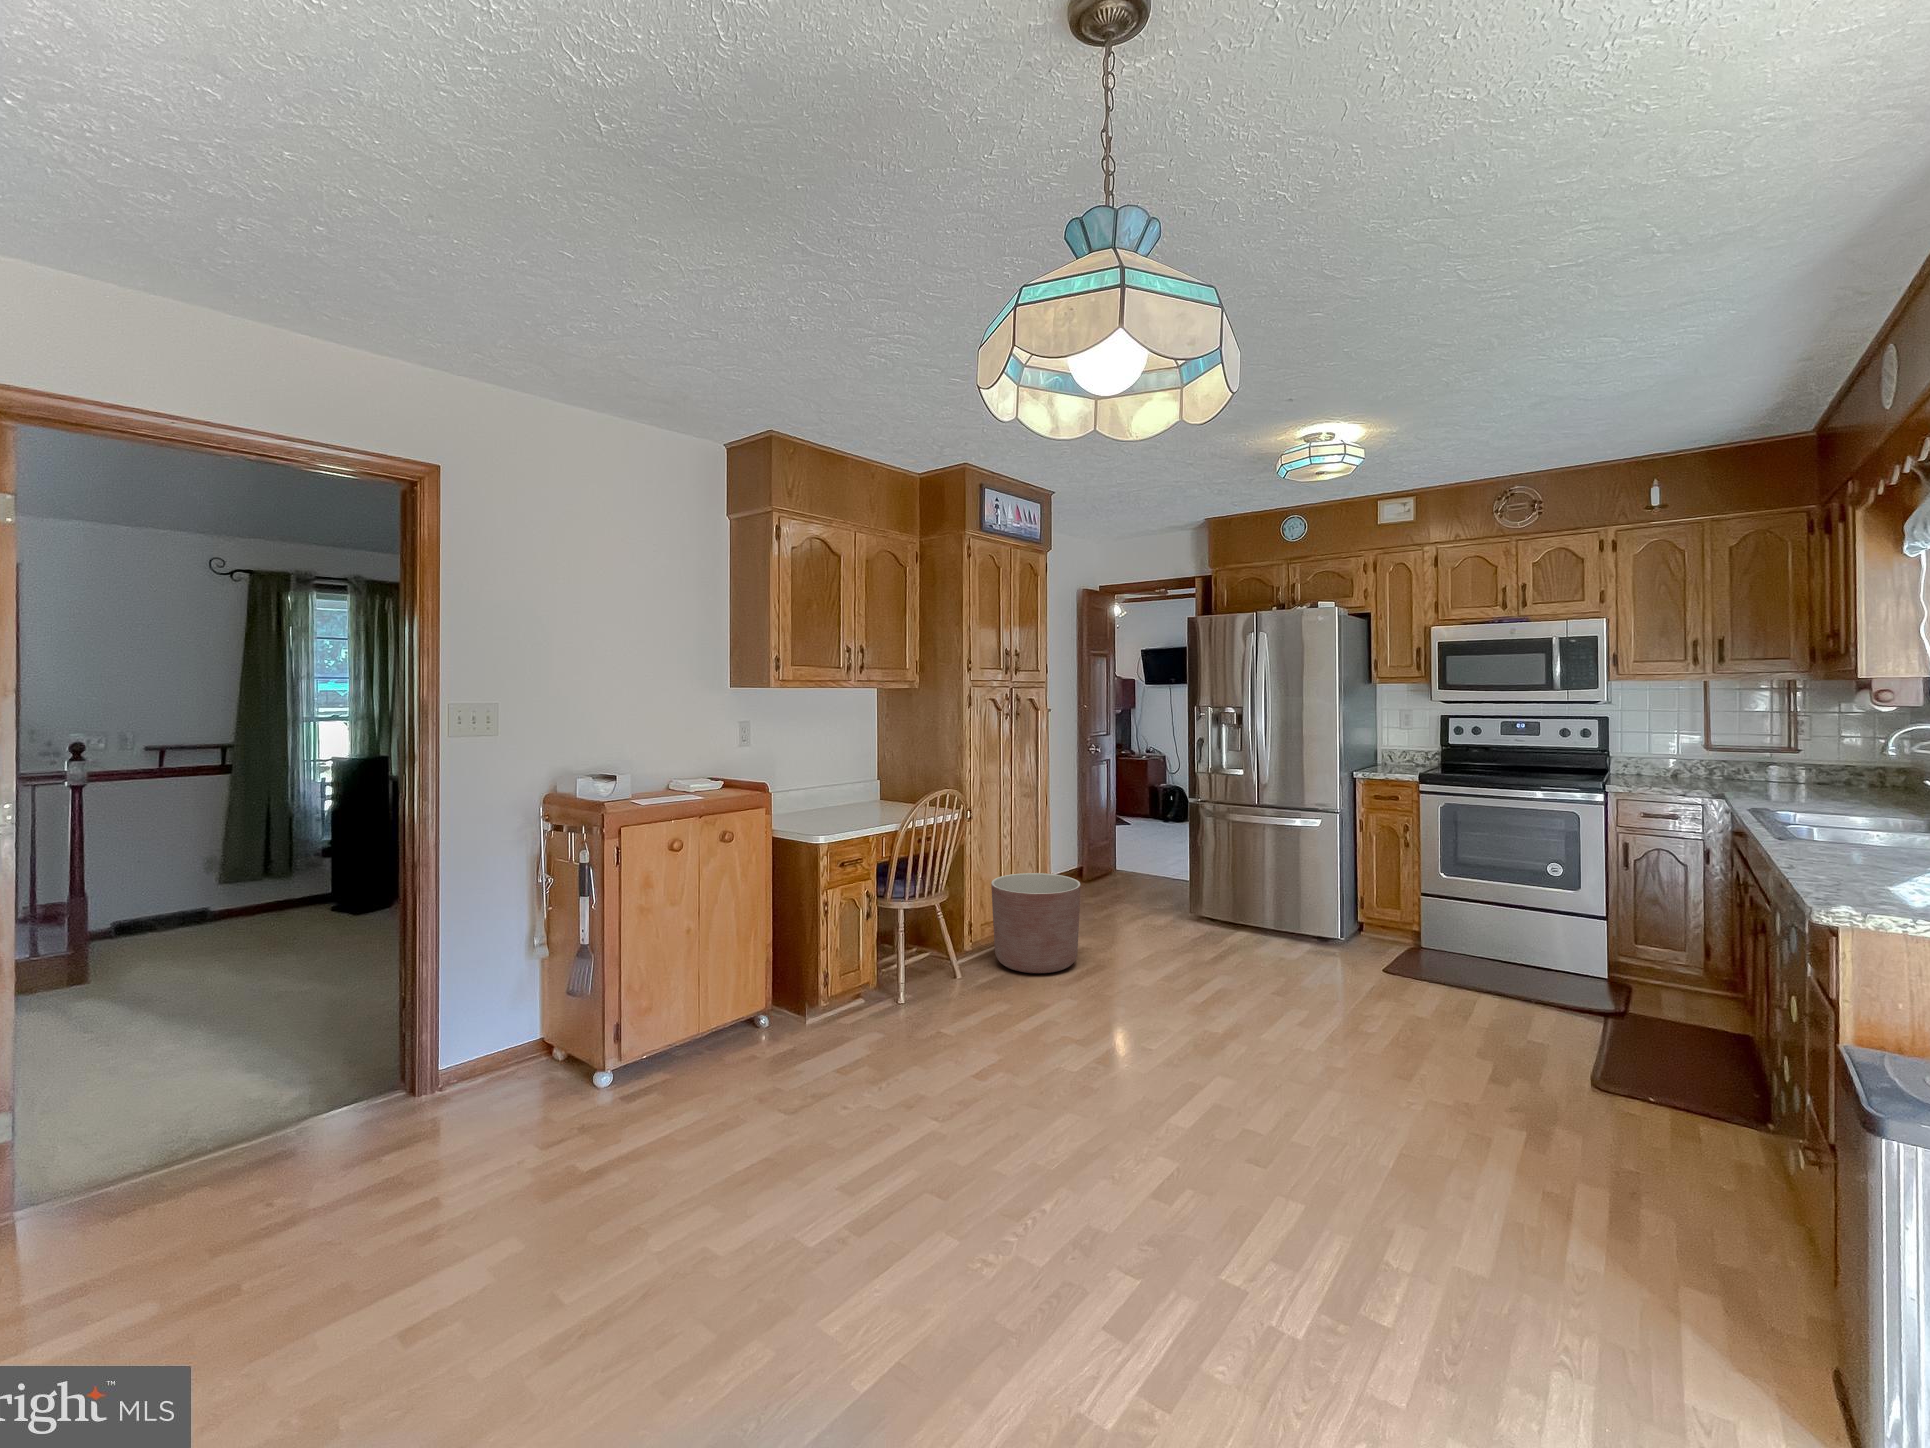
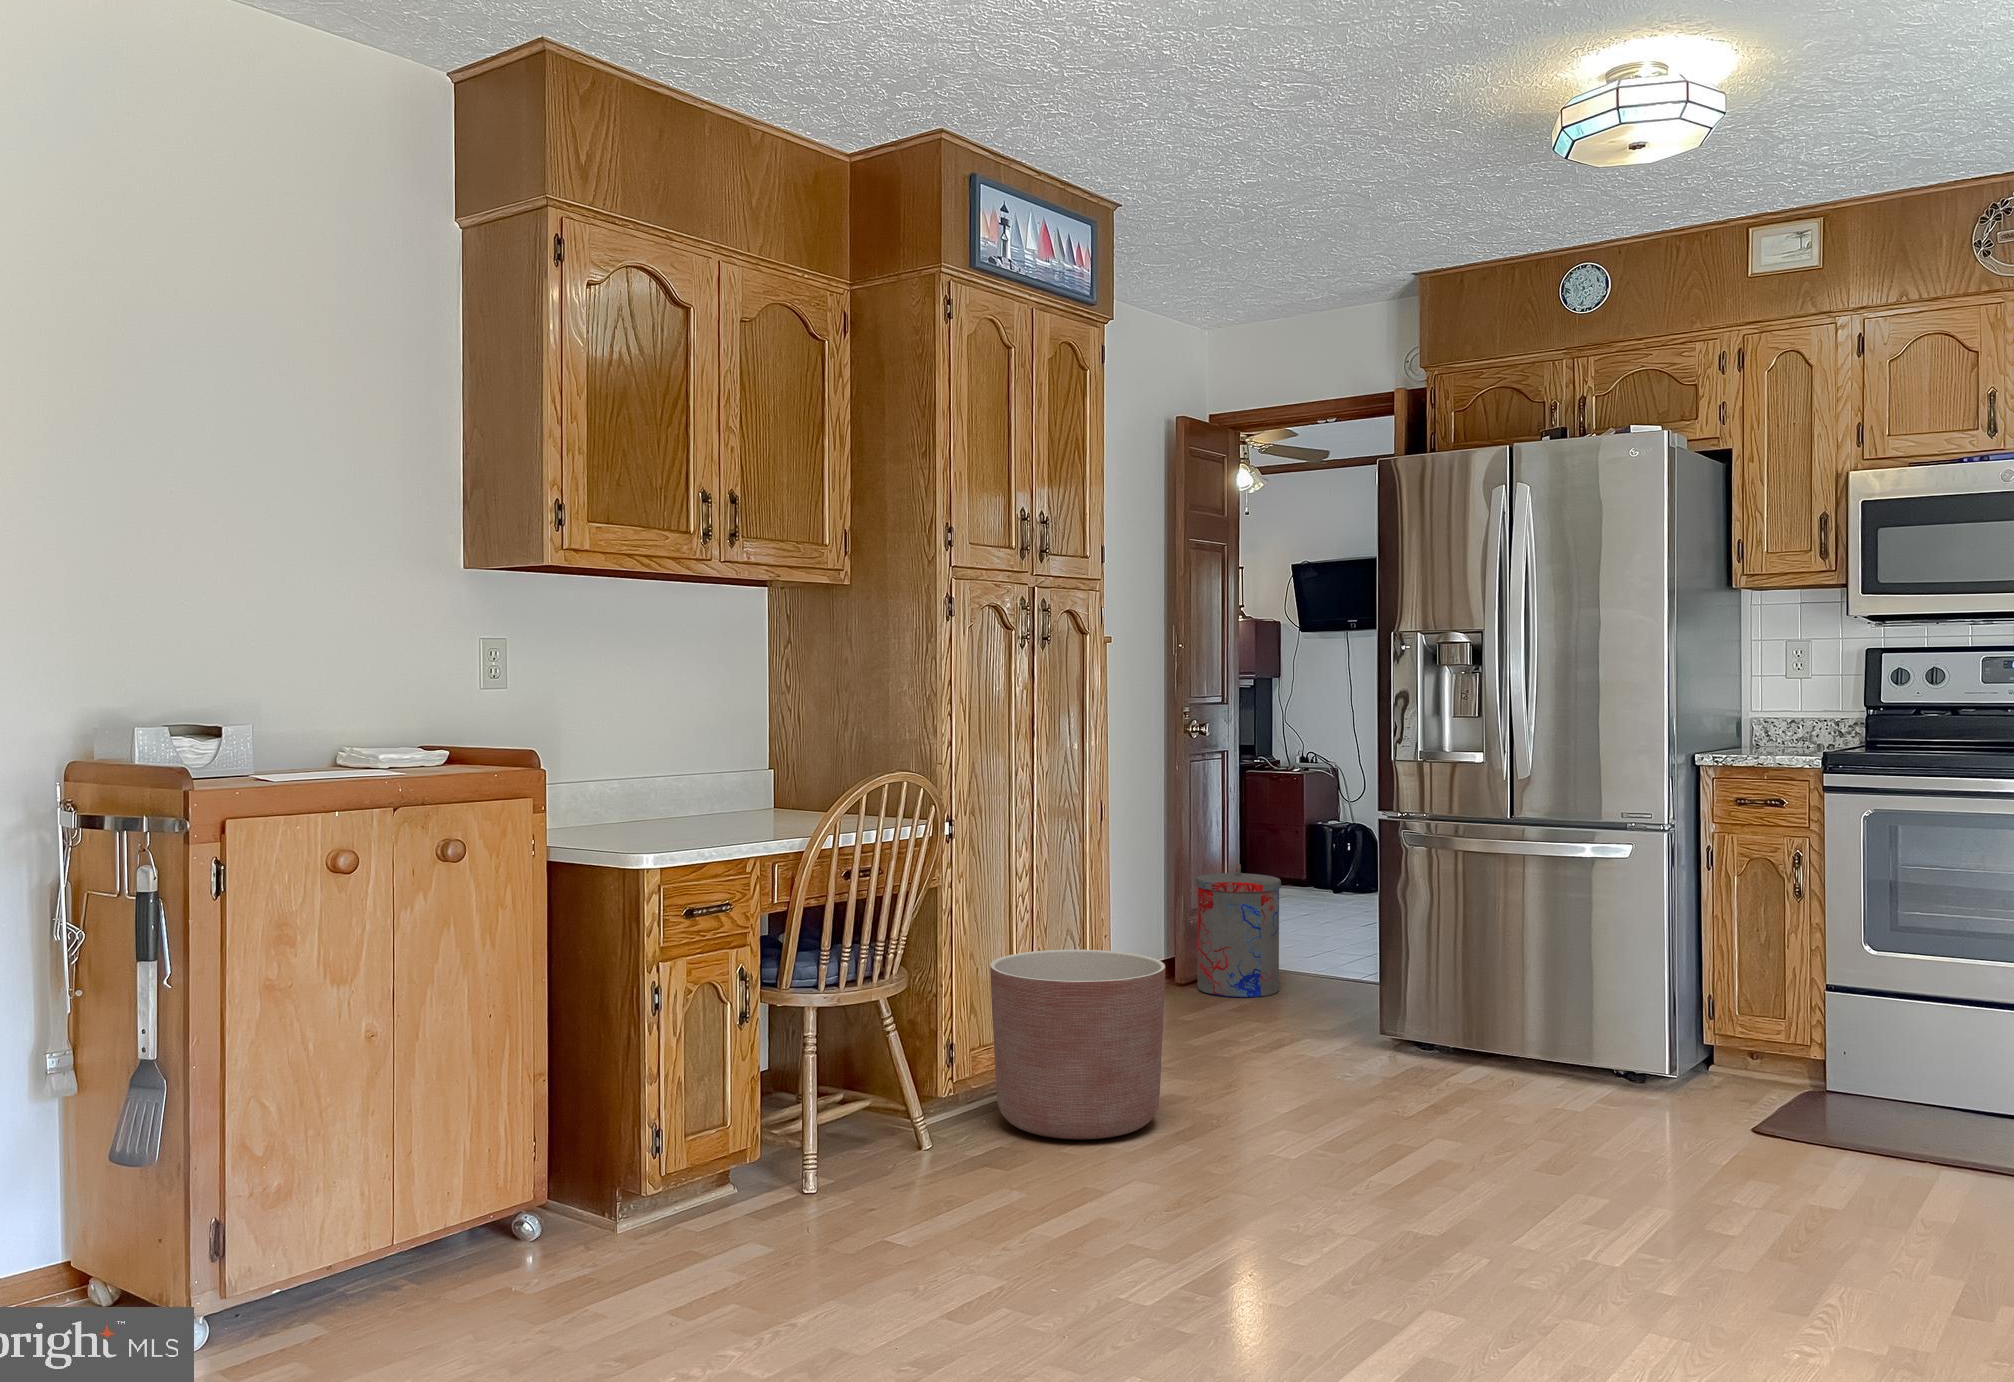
trash can: none [1095,819,1138,889] -> present [1196,864,1281,997]

